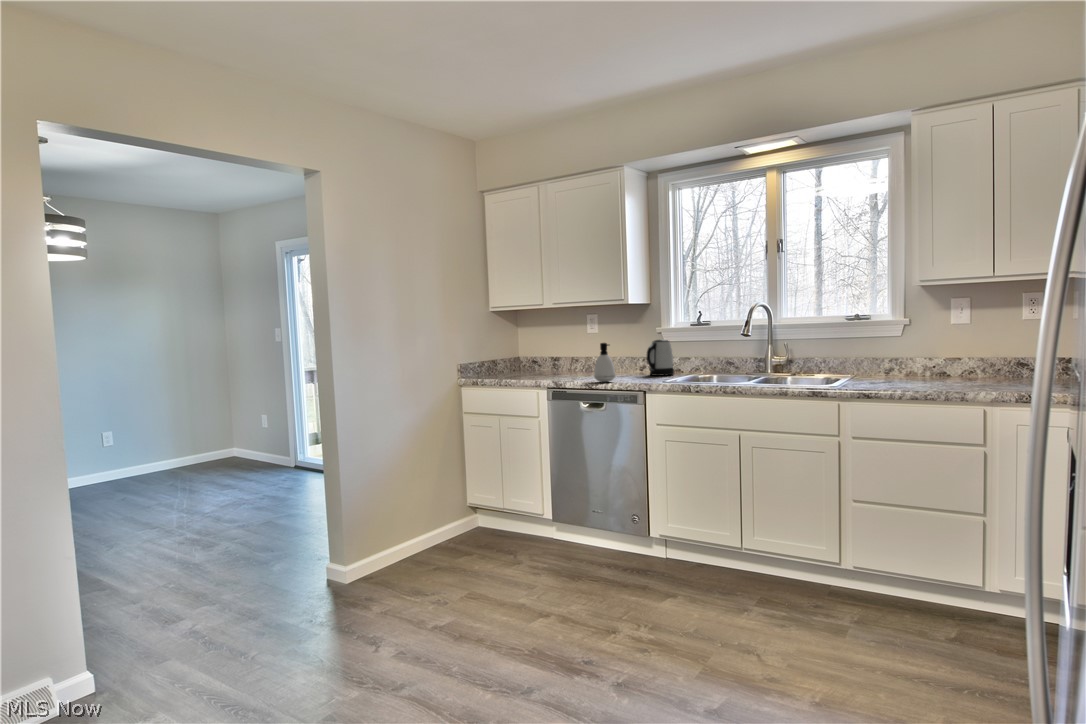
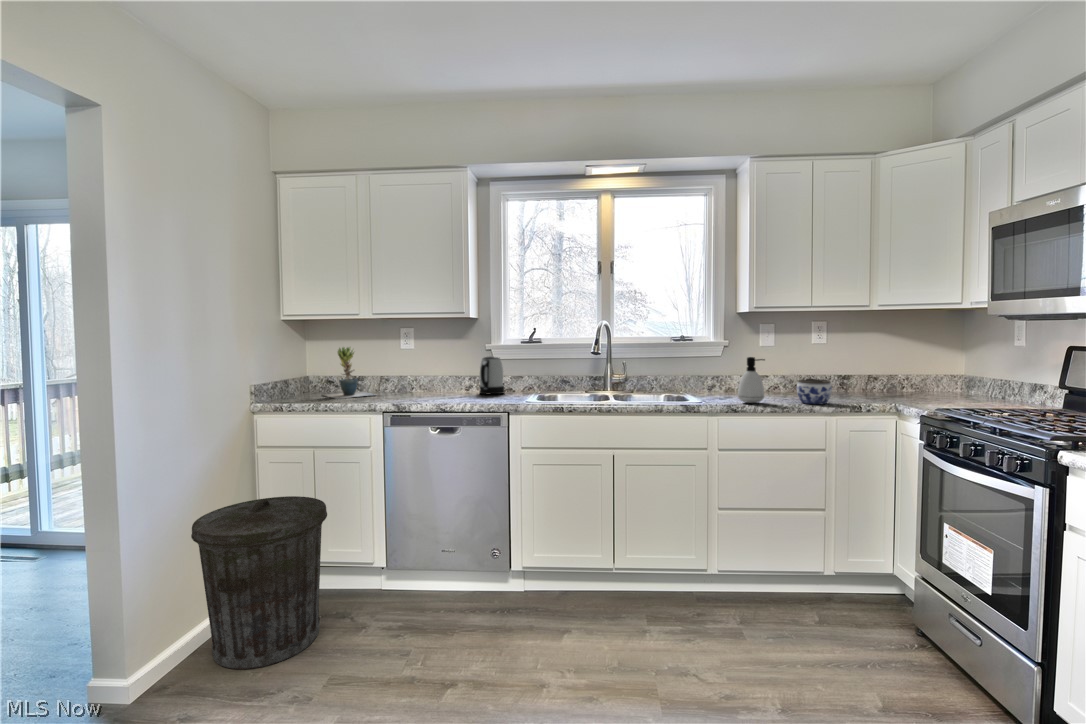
potted plant: none [526,332,566,376] -> present [325,347,375,399]
soap dispenser: present [594,343,615,382] -> present [738,357,765,403]
jar: none [949,362,992,391] -> present [797,379,832,404]
trash can: none [413,446,502,562] -> present [191,496,327,669]

